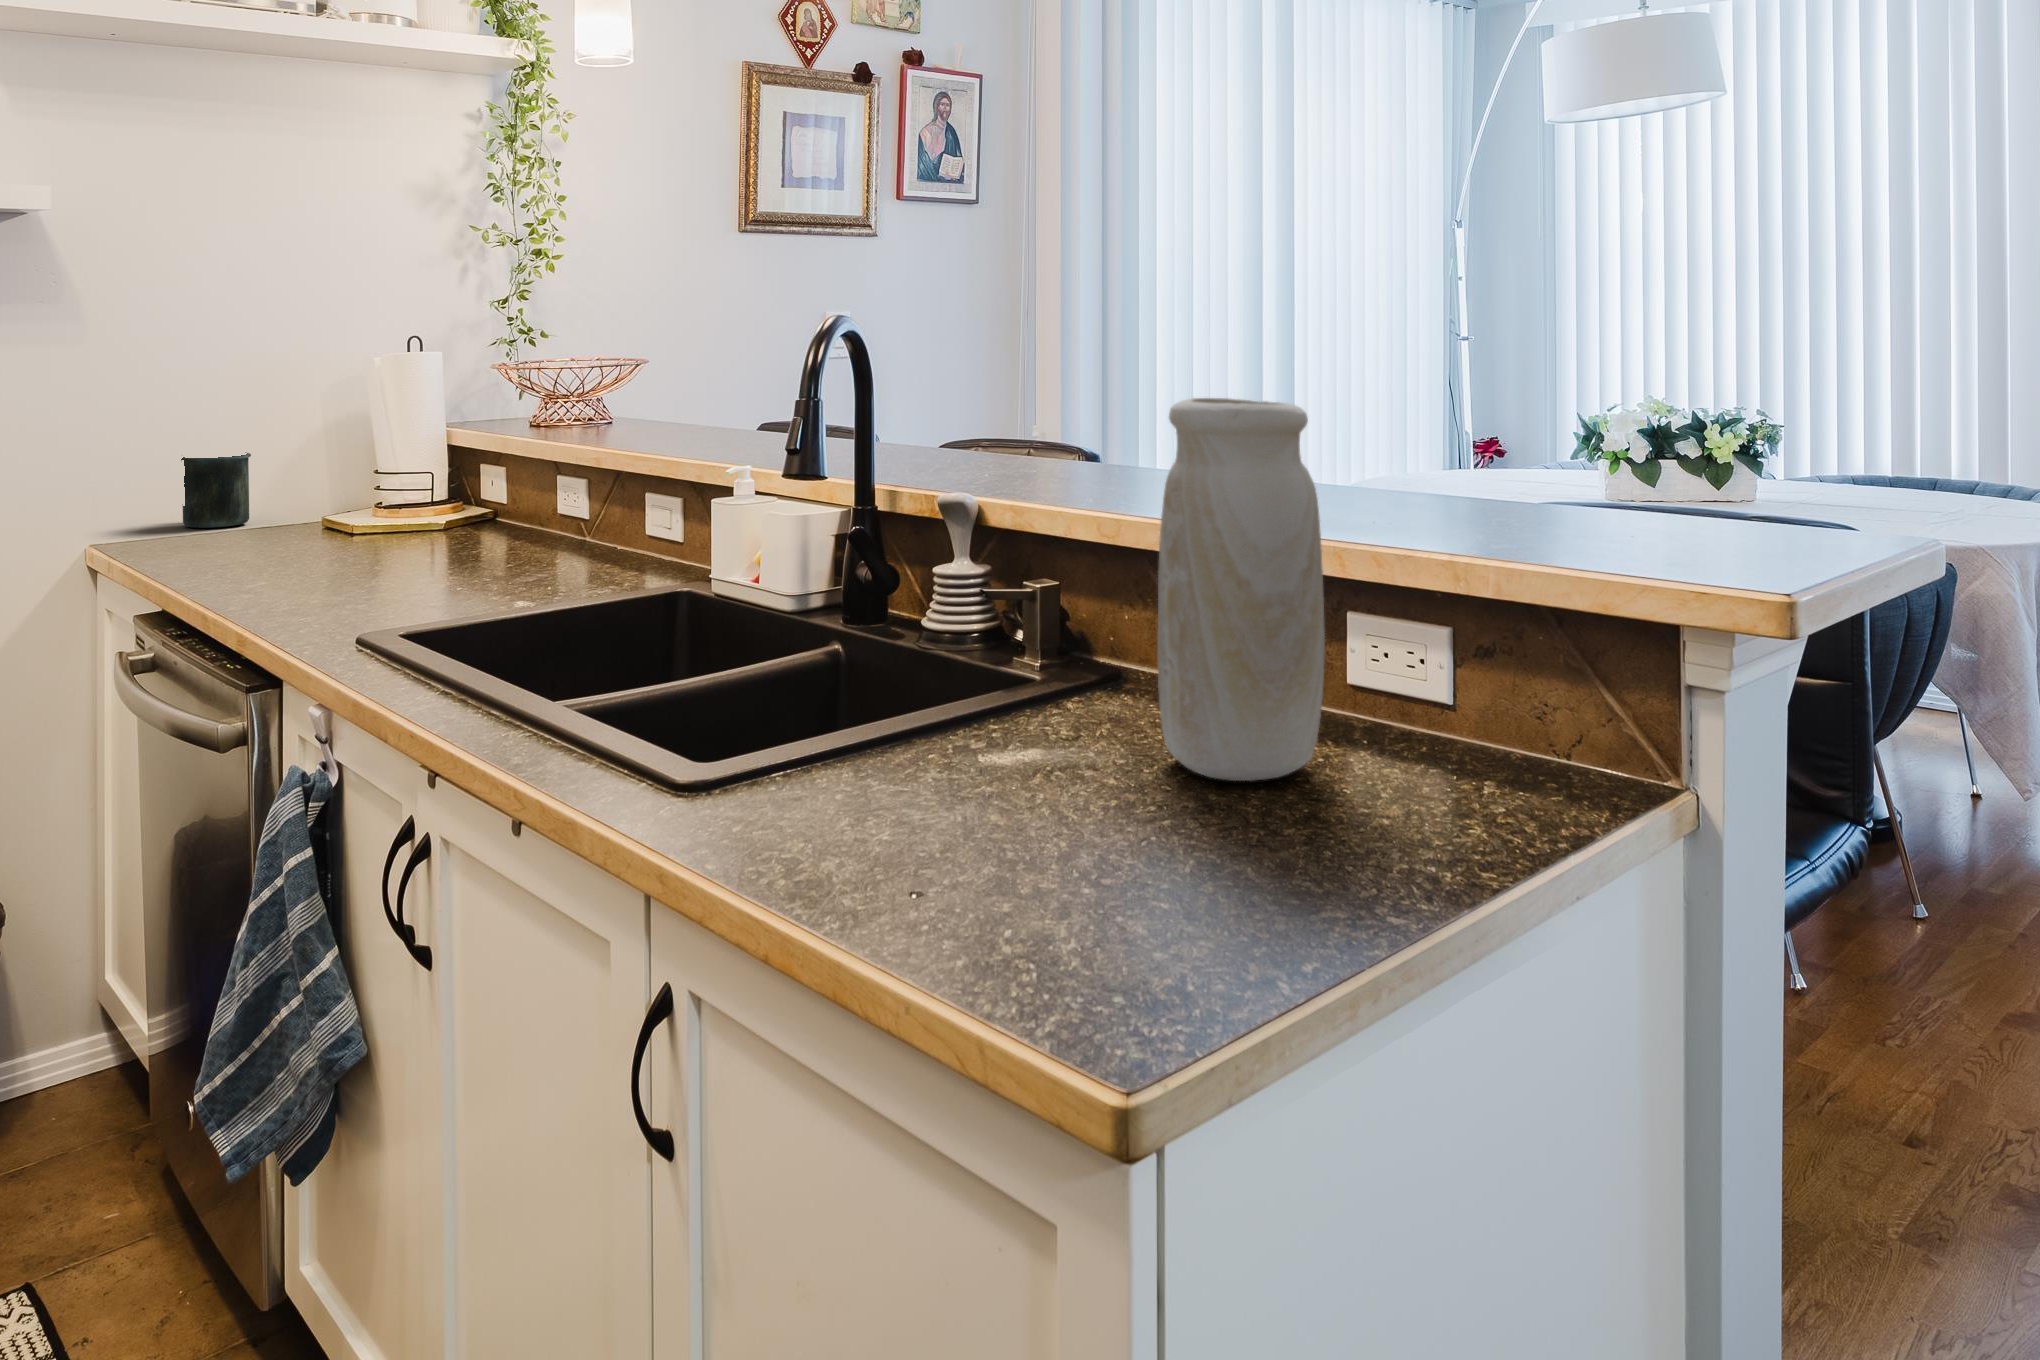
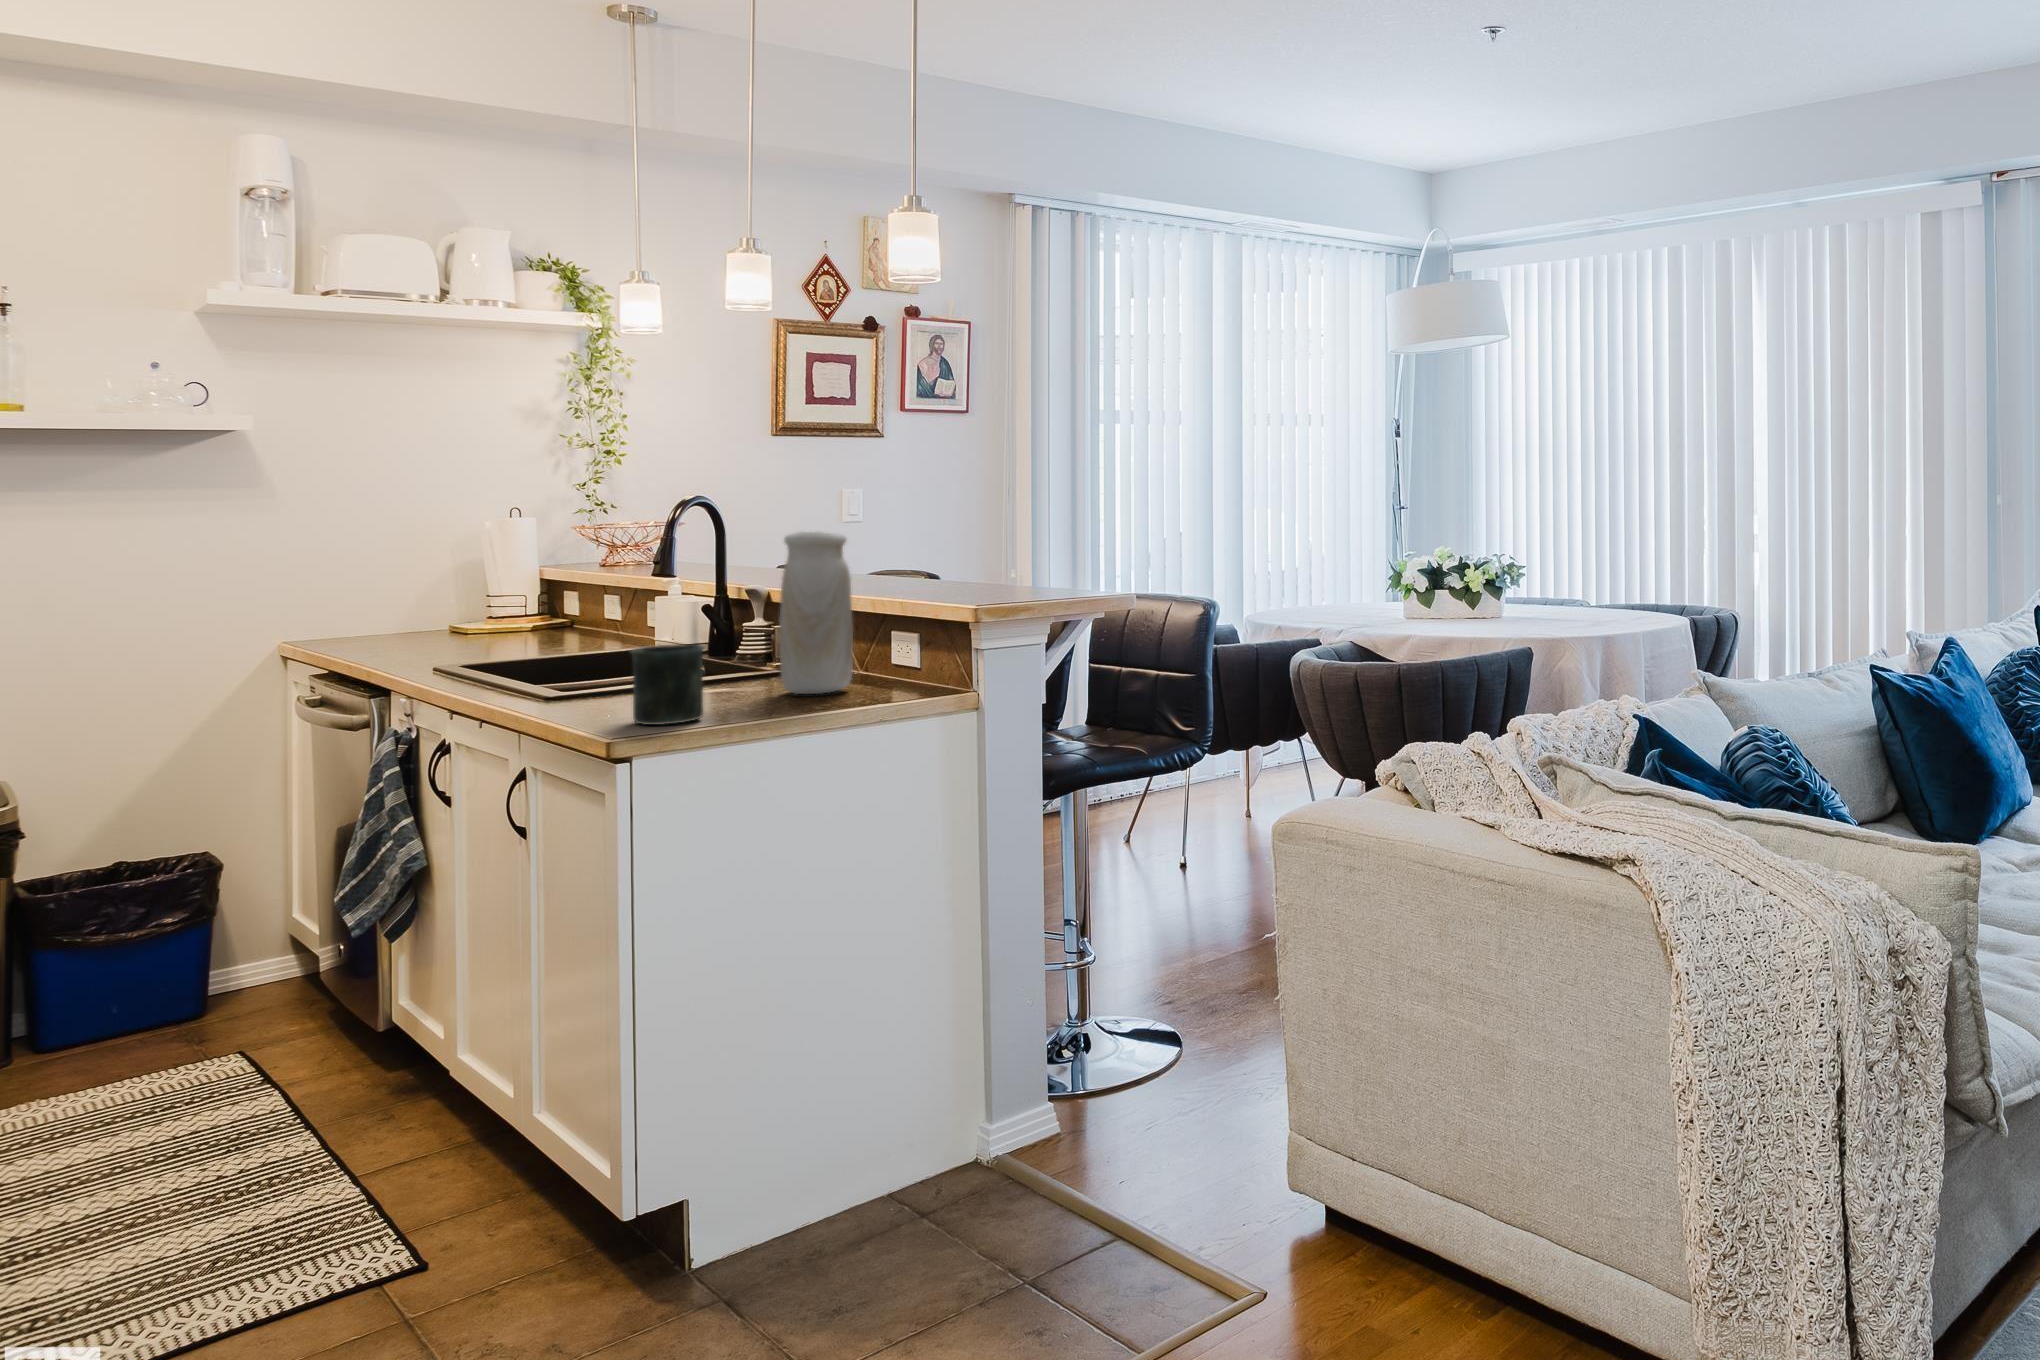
mug: present [181,452,251,528] -> present [631,644,705,725]

